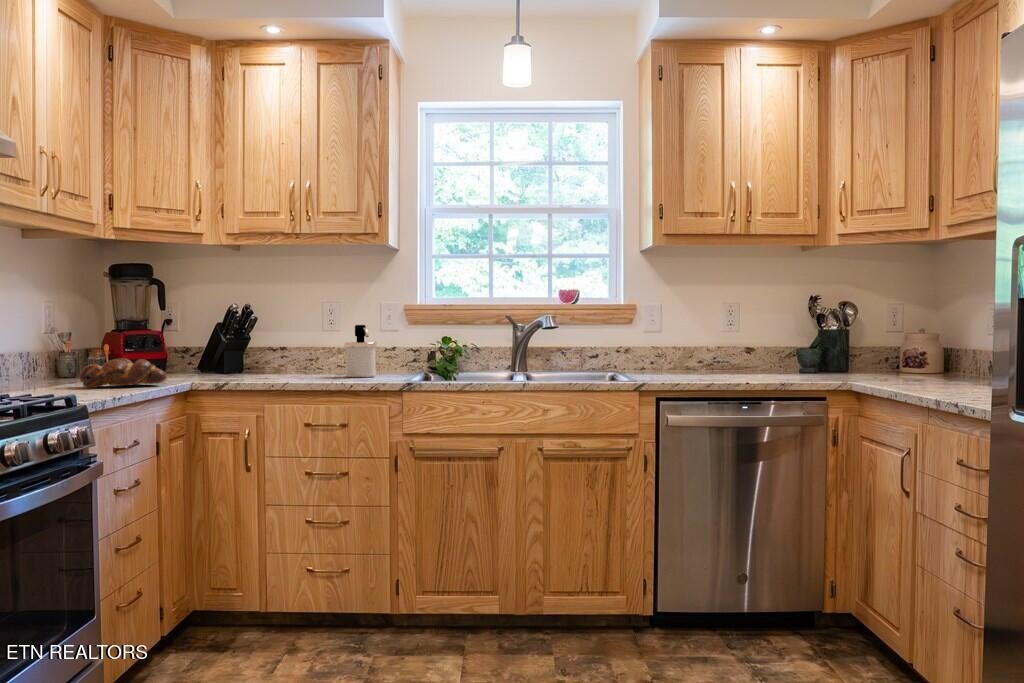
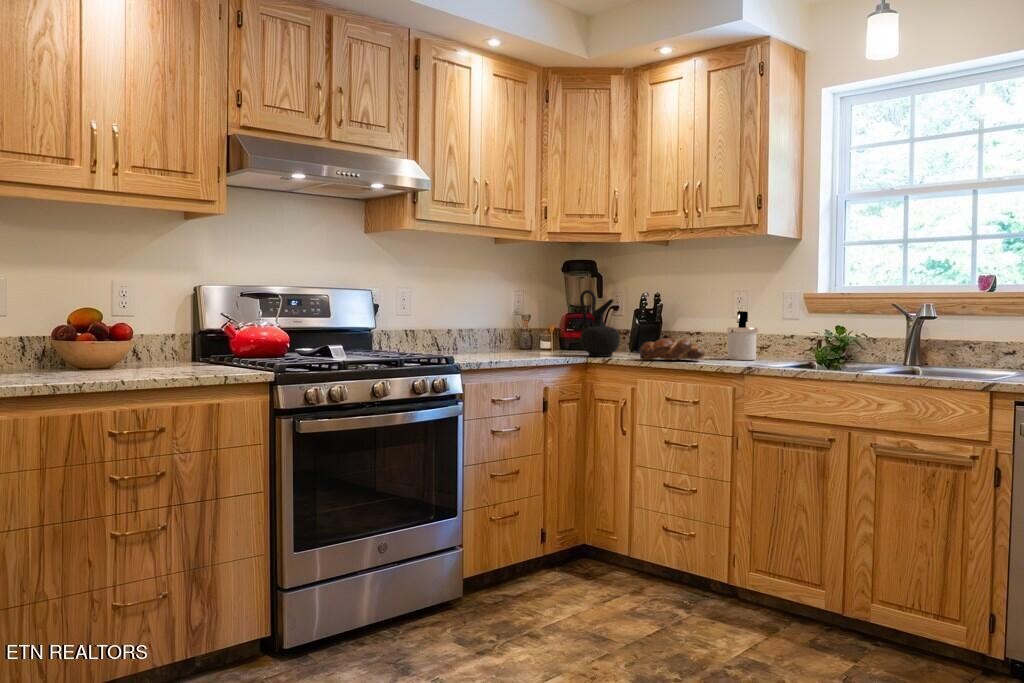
ceramic jug: none [187,301,238,382] -> present [580,290,620,357]
bread loaf: present [79,358,167,388] -> present [639,338,705,360]

